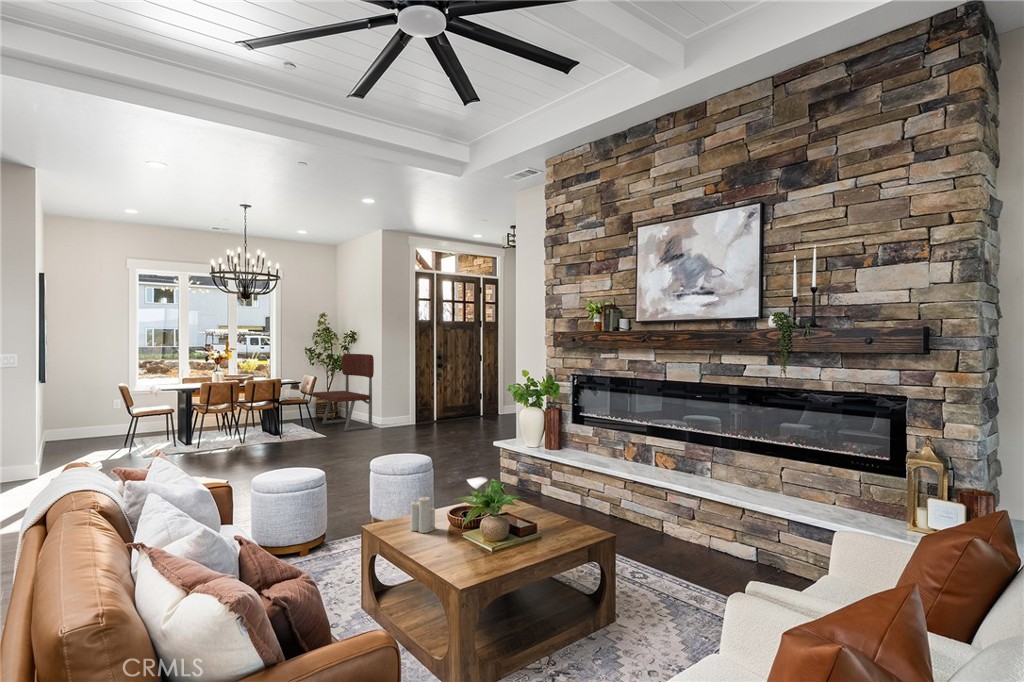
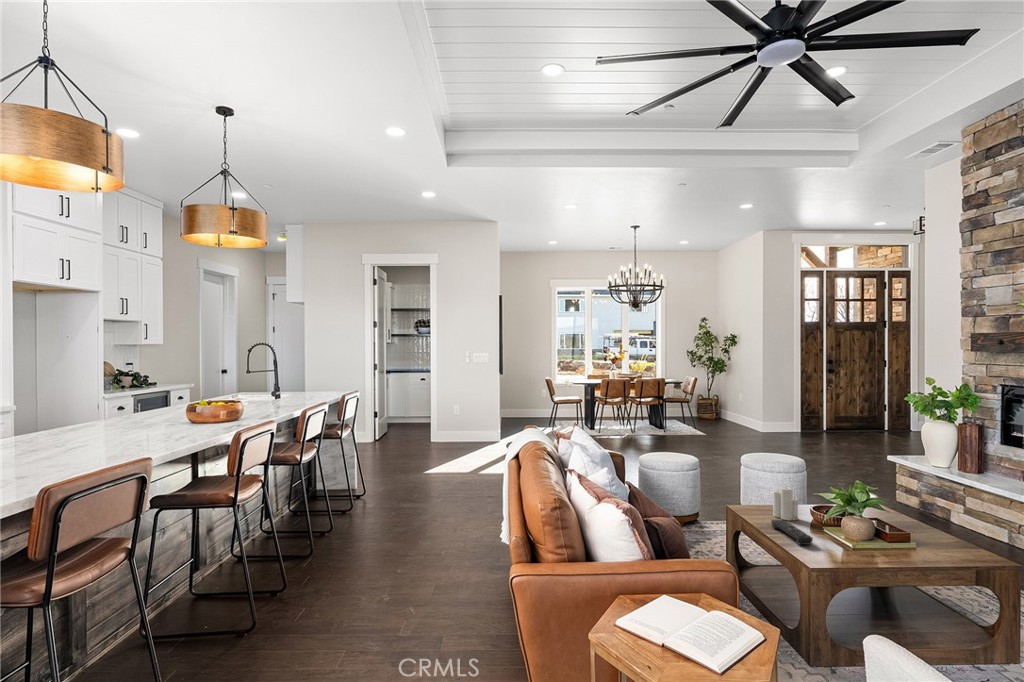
bench: present [312,354,374,431] -> none [694,356,755,432]
remote control: none [411,535,455,563] -> present [771,520,813,545]

